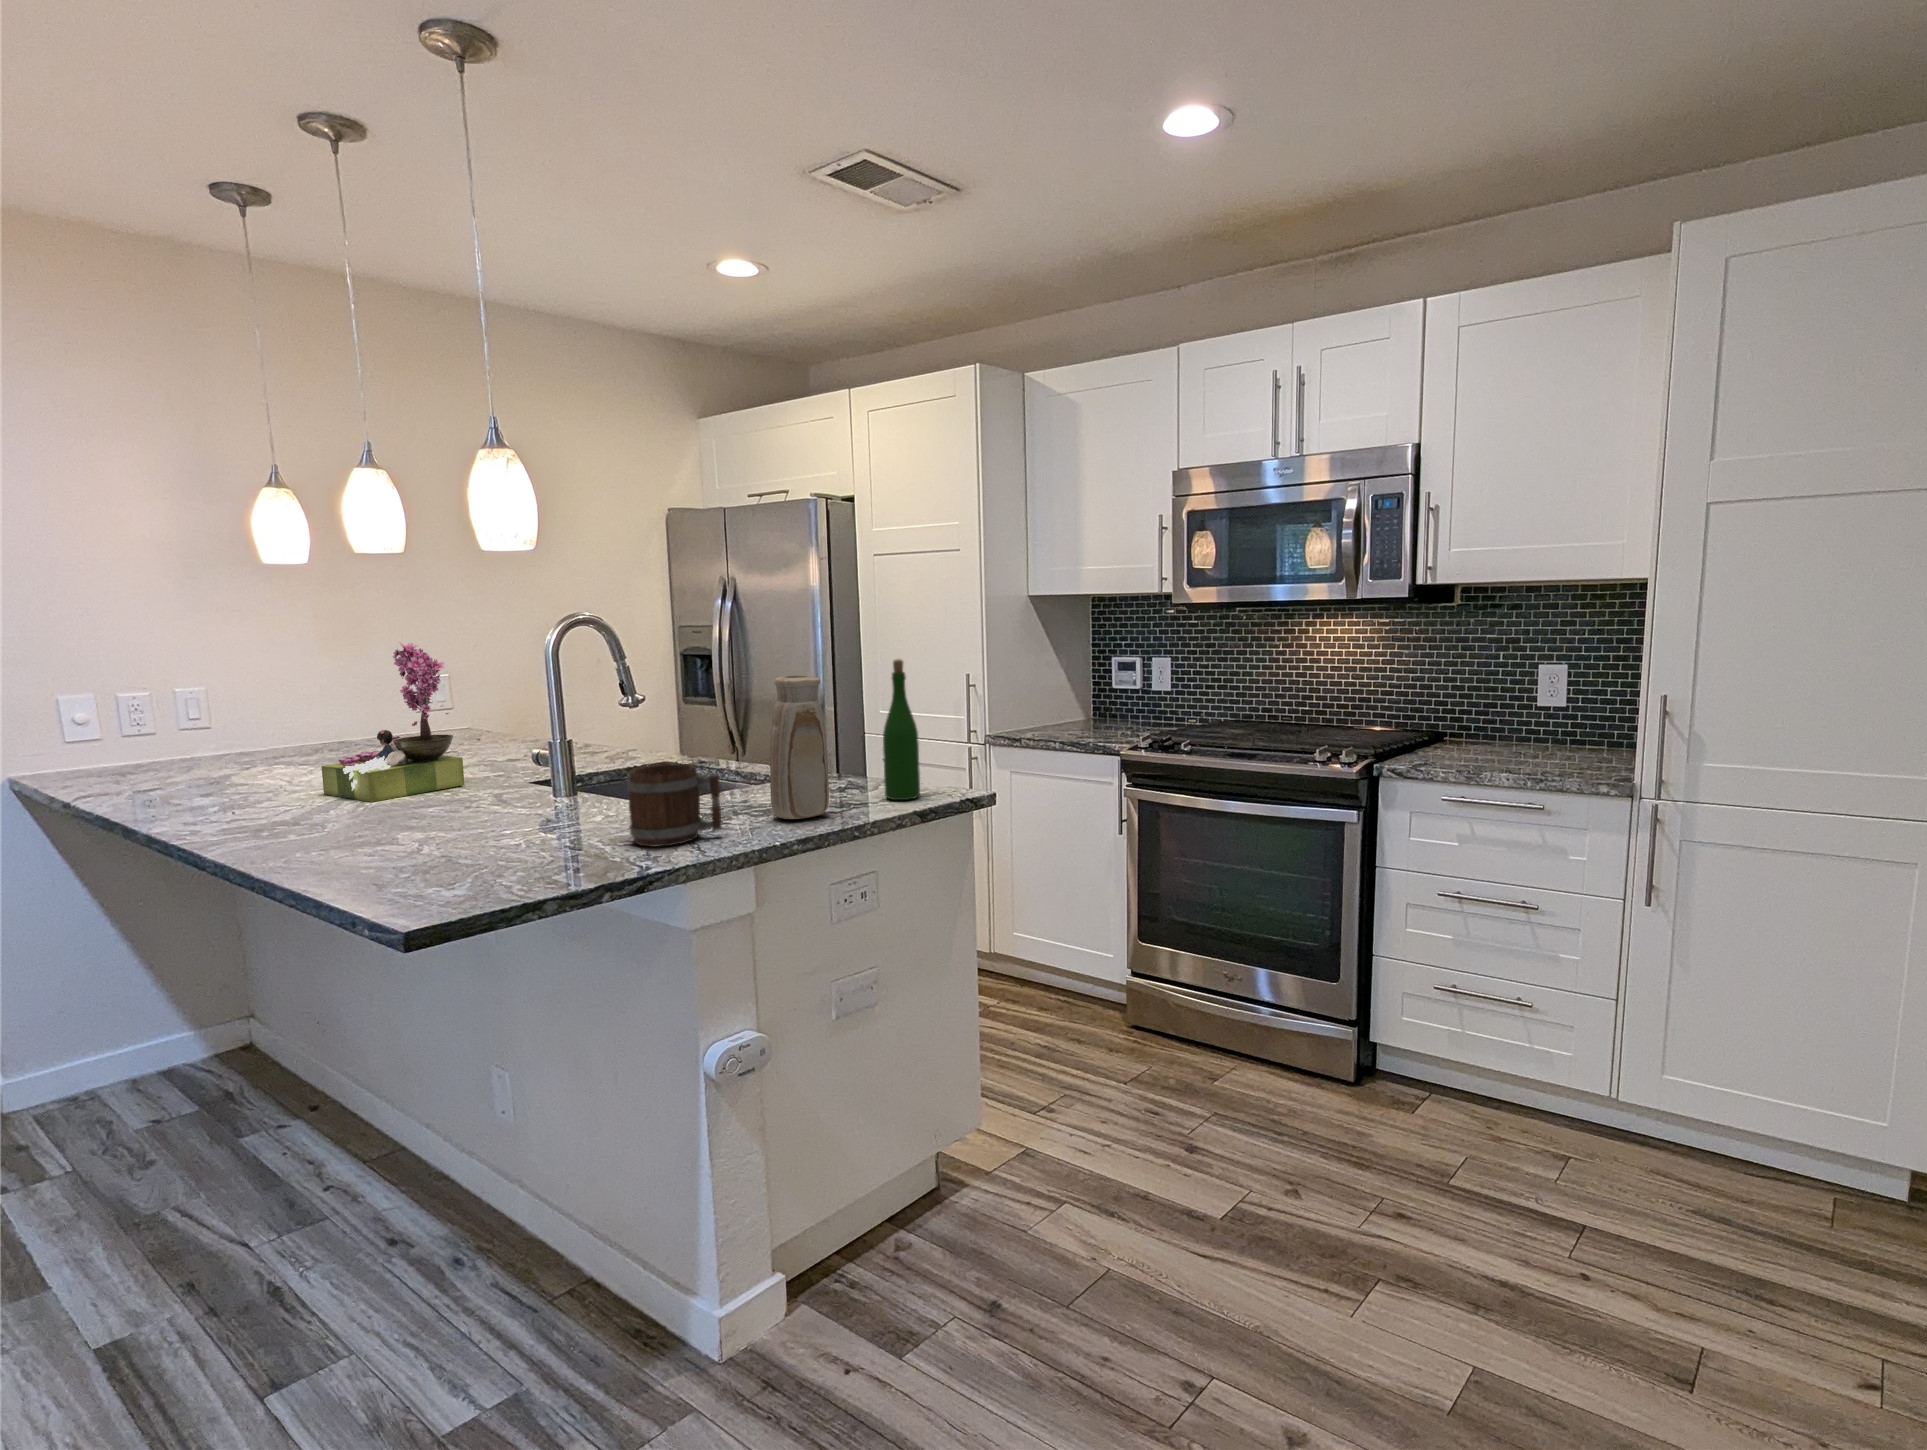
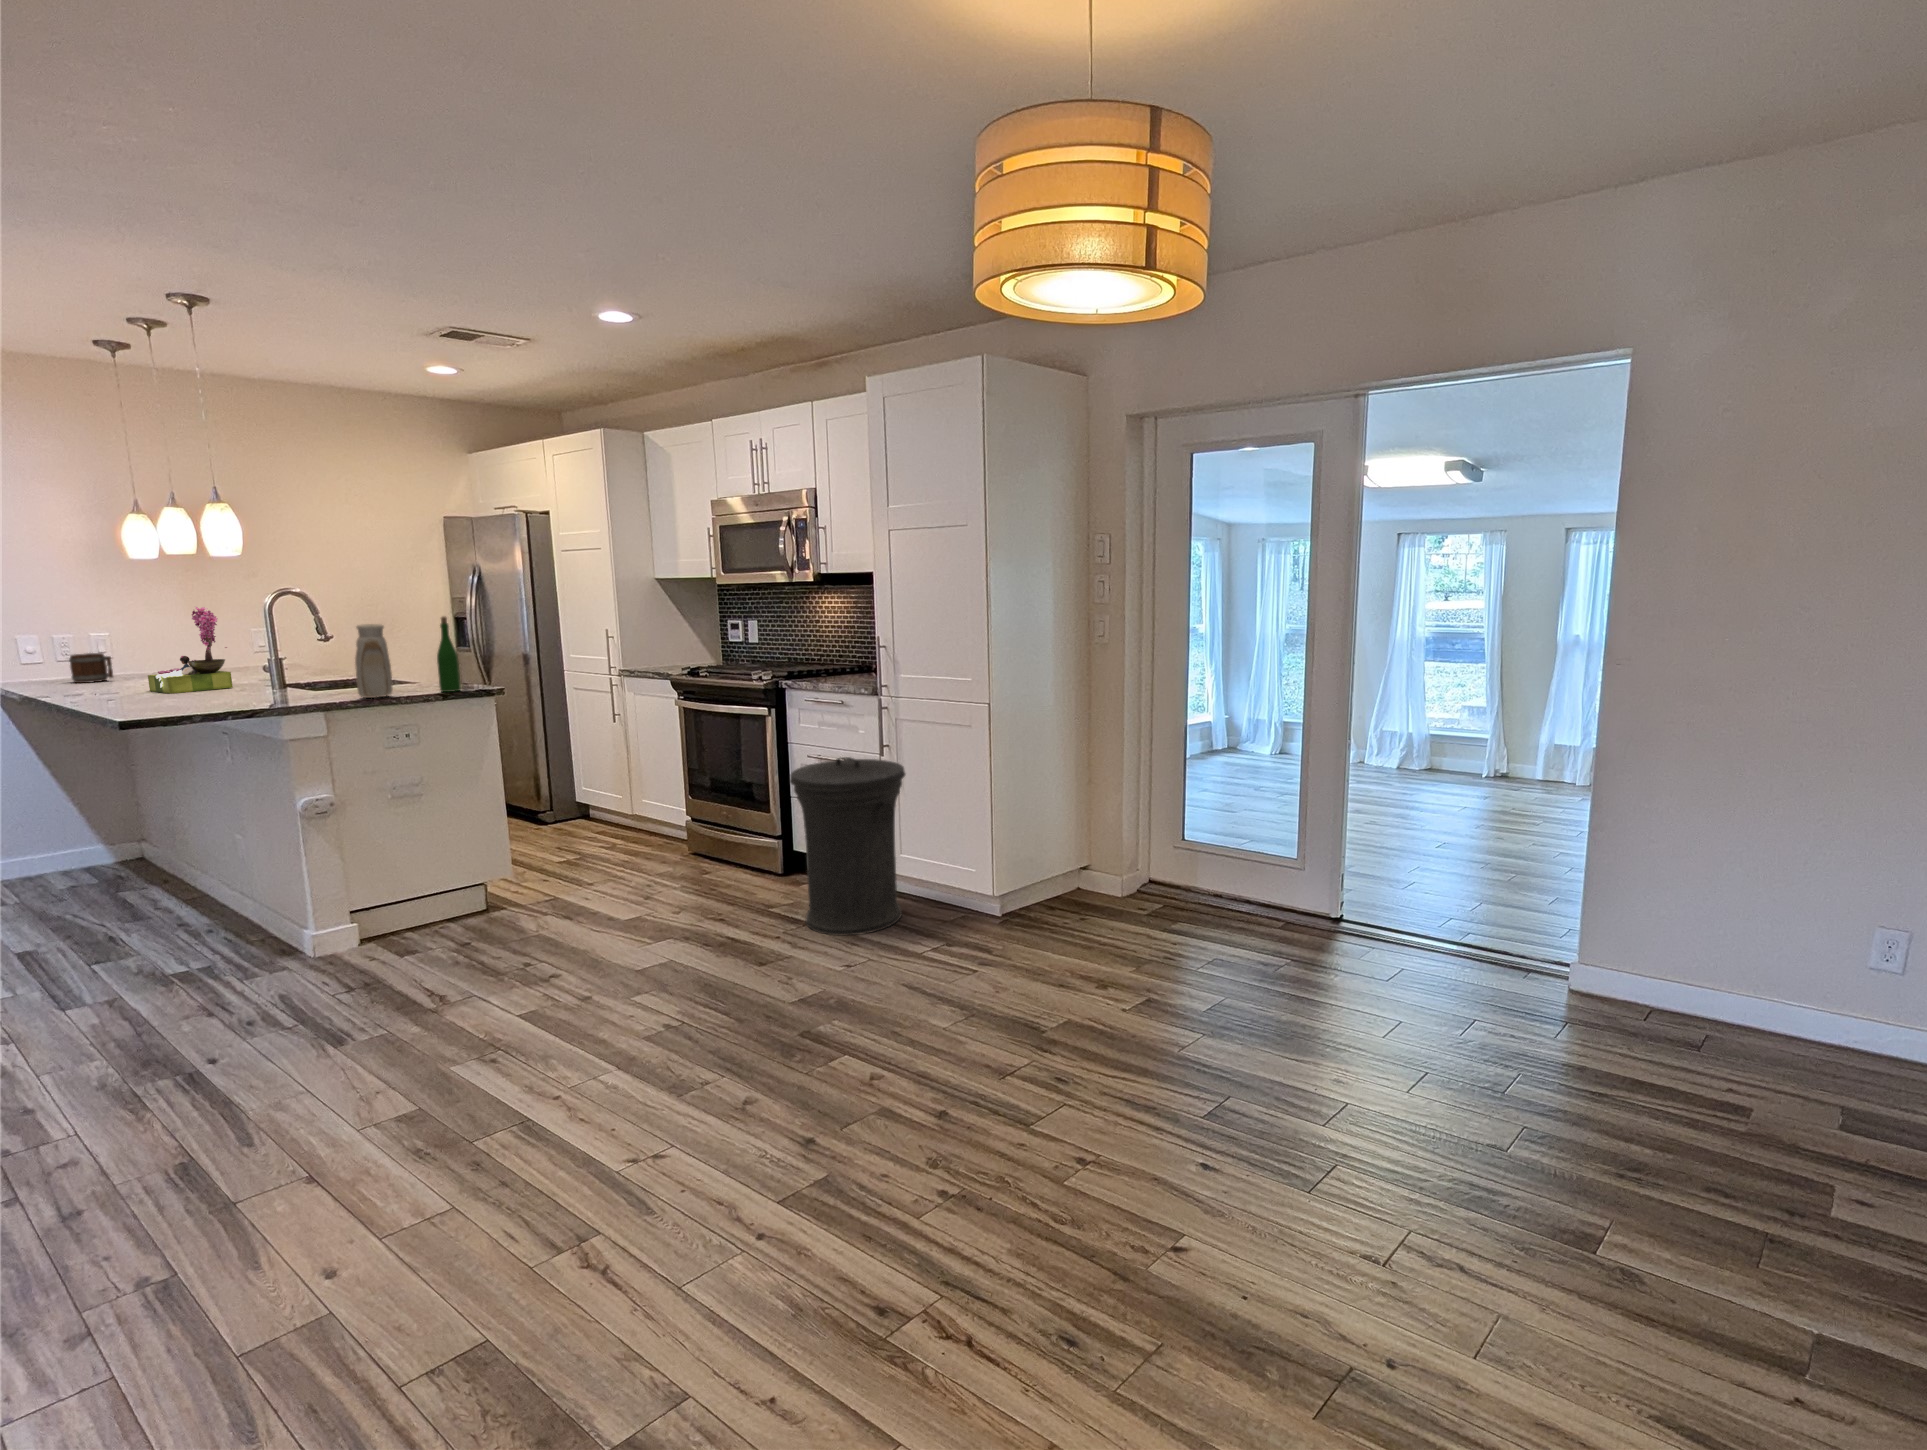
mug: present [627,764,722,847] -> present [69,653,113,683]
trash can: none [1551,912,1810,1280] -> present [790,757,905,936]

